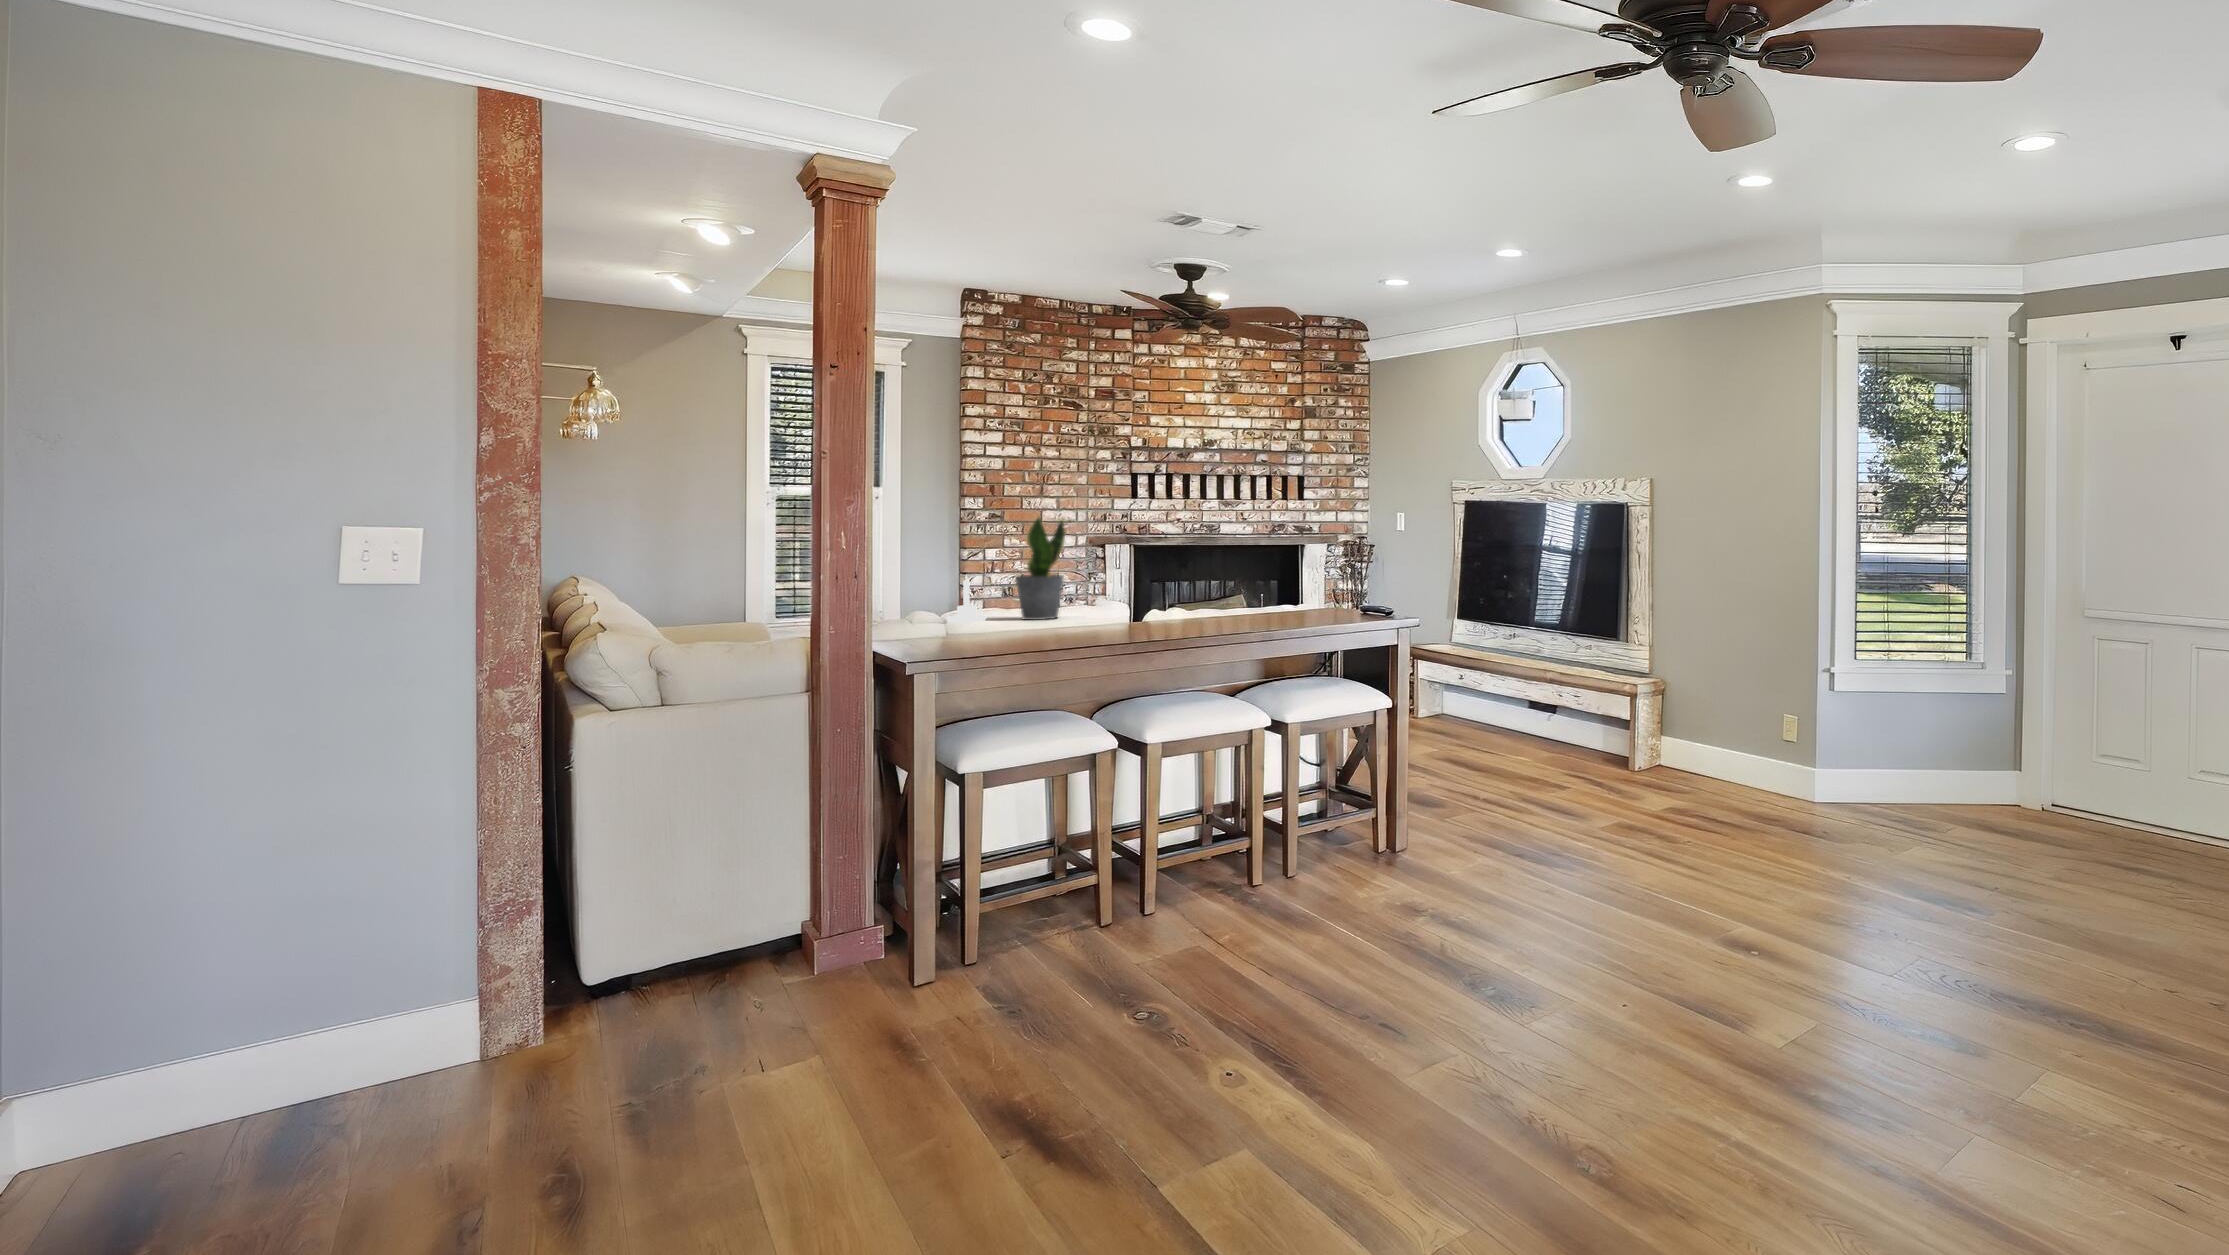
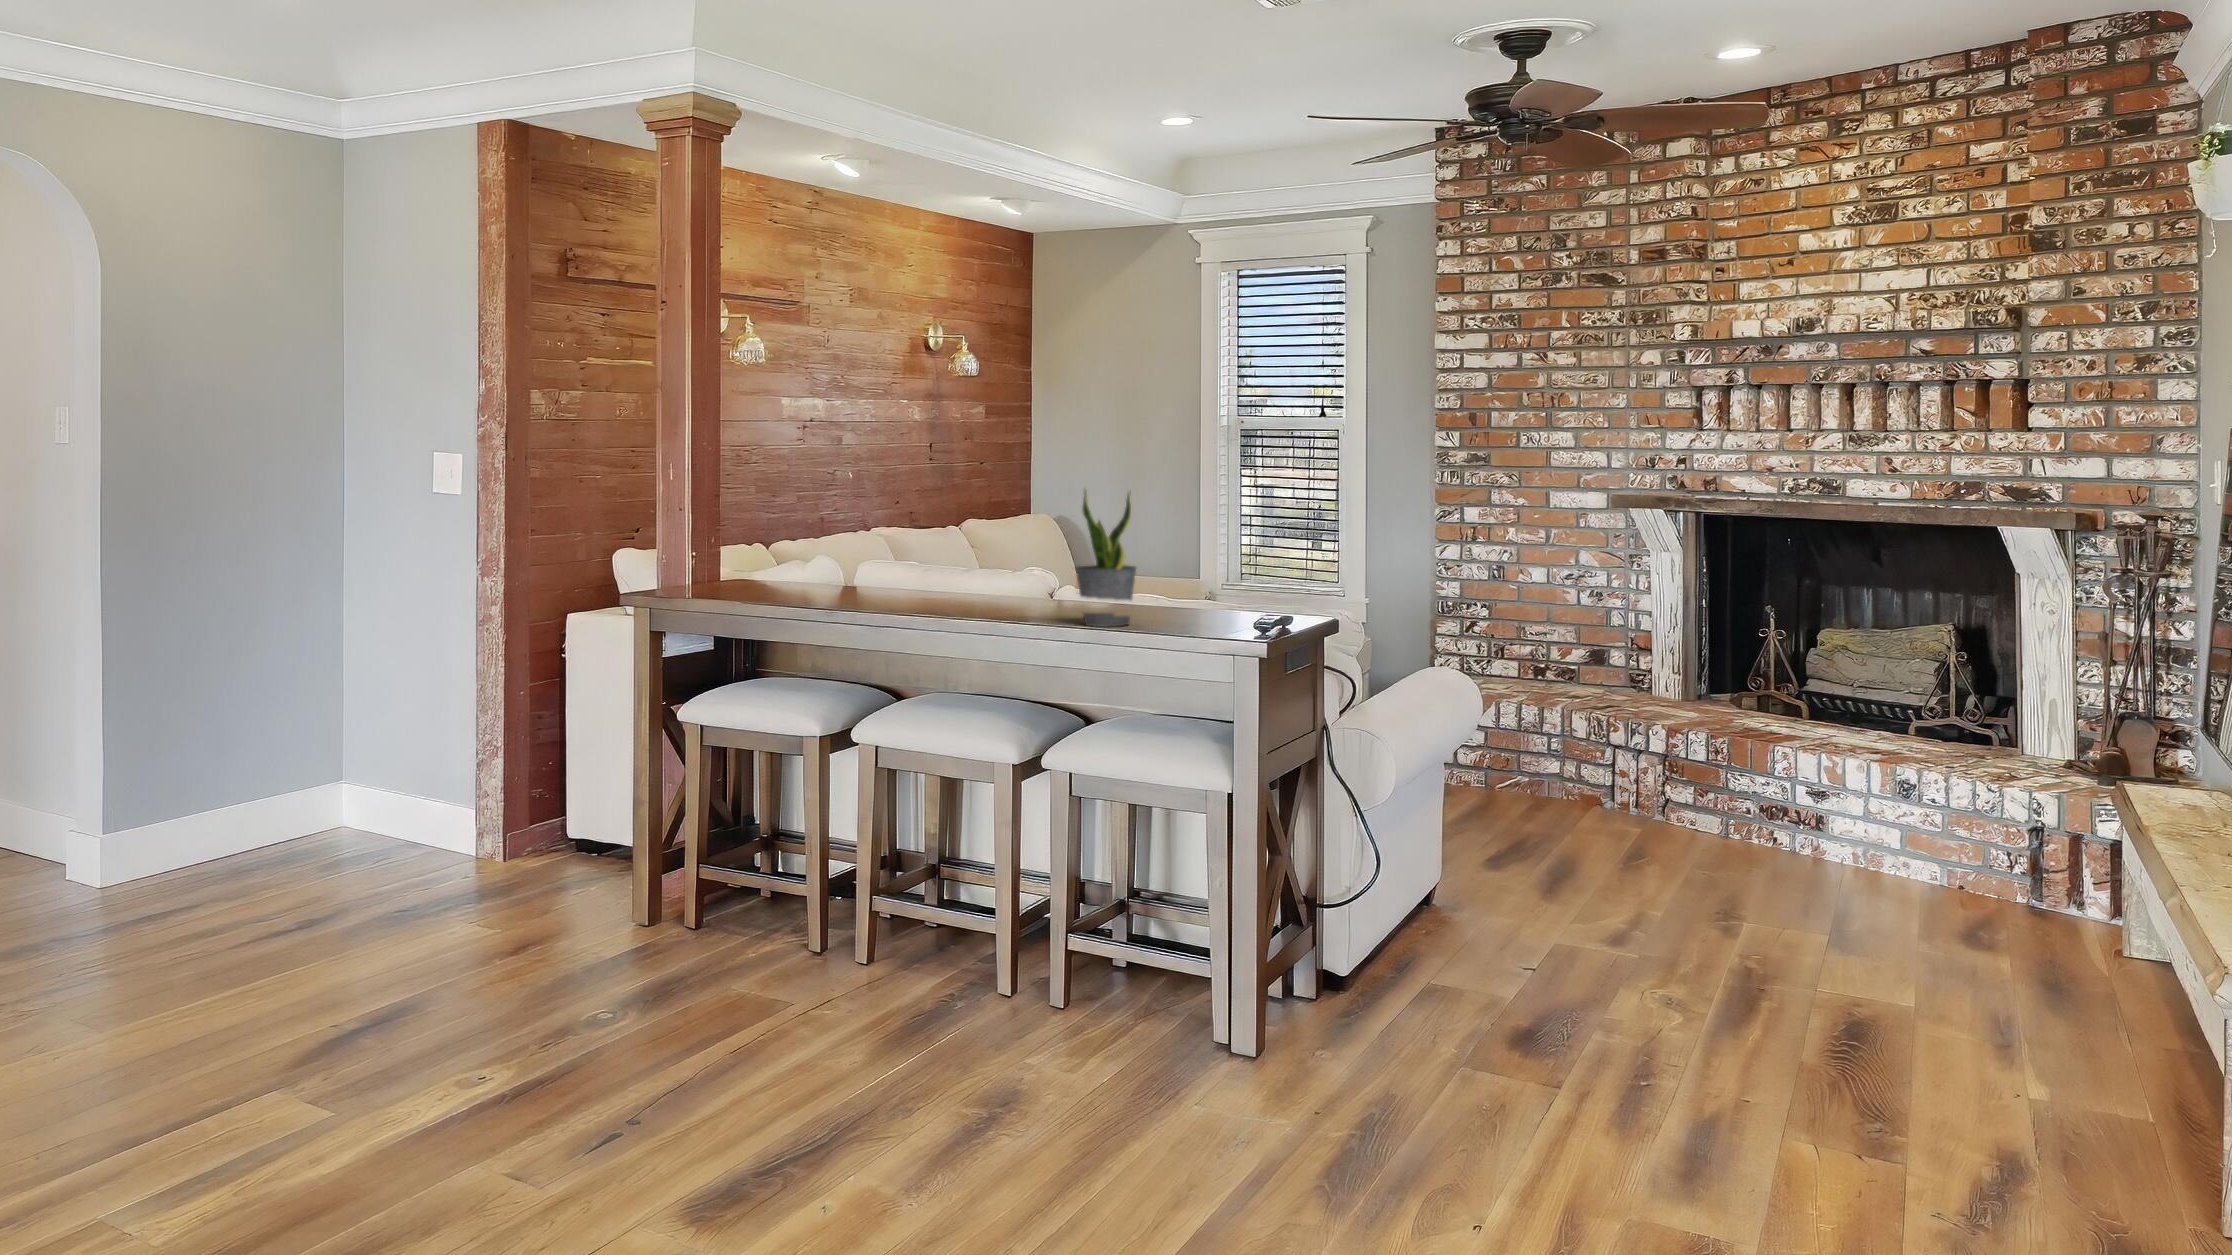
candle holder: present [946,574,987,623] -> none [1003,560,1050,622]

